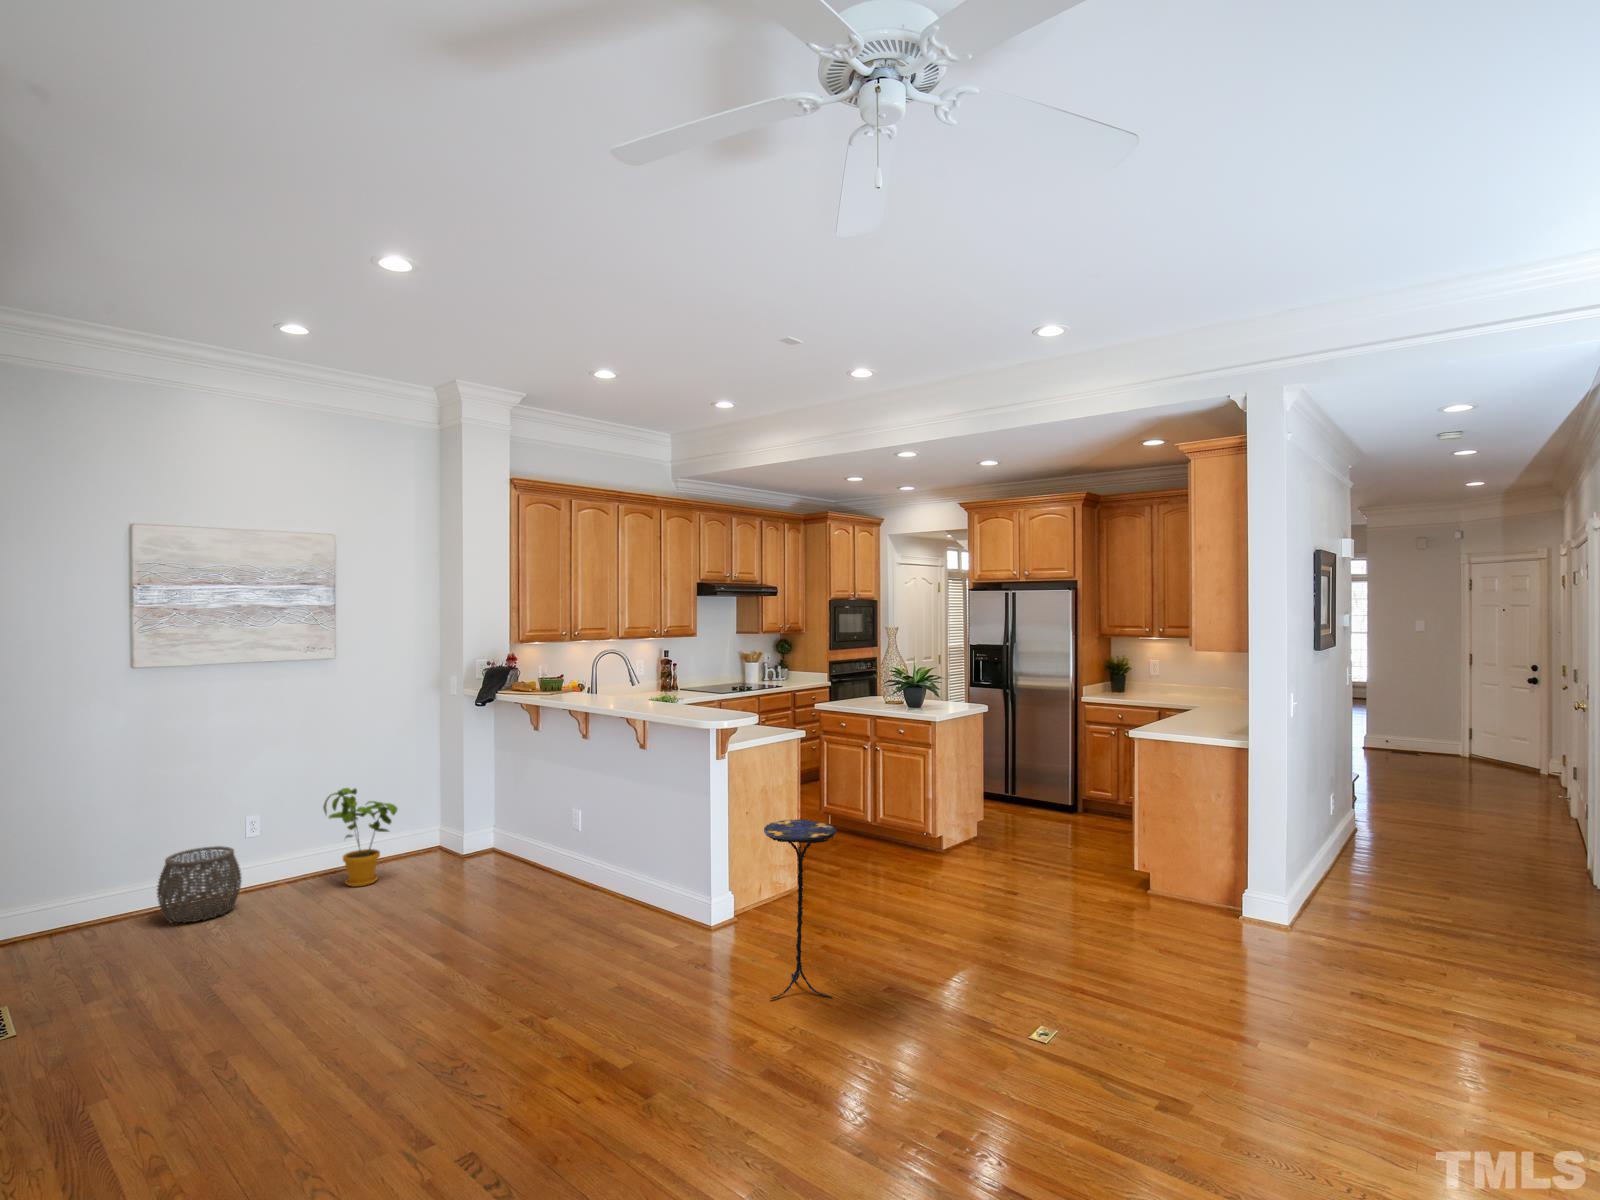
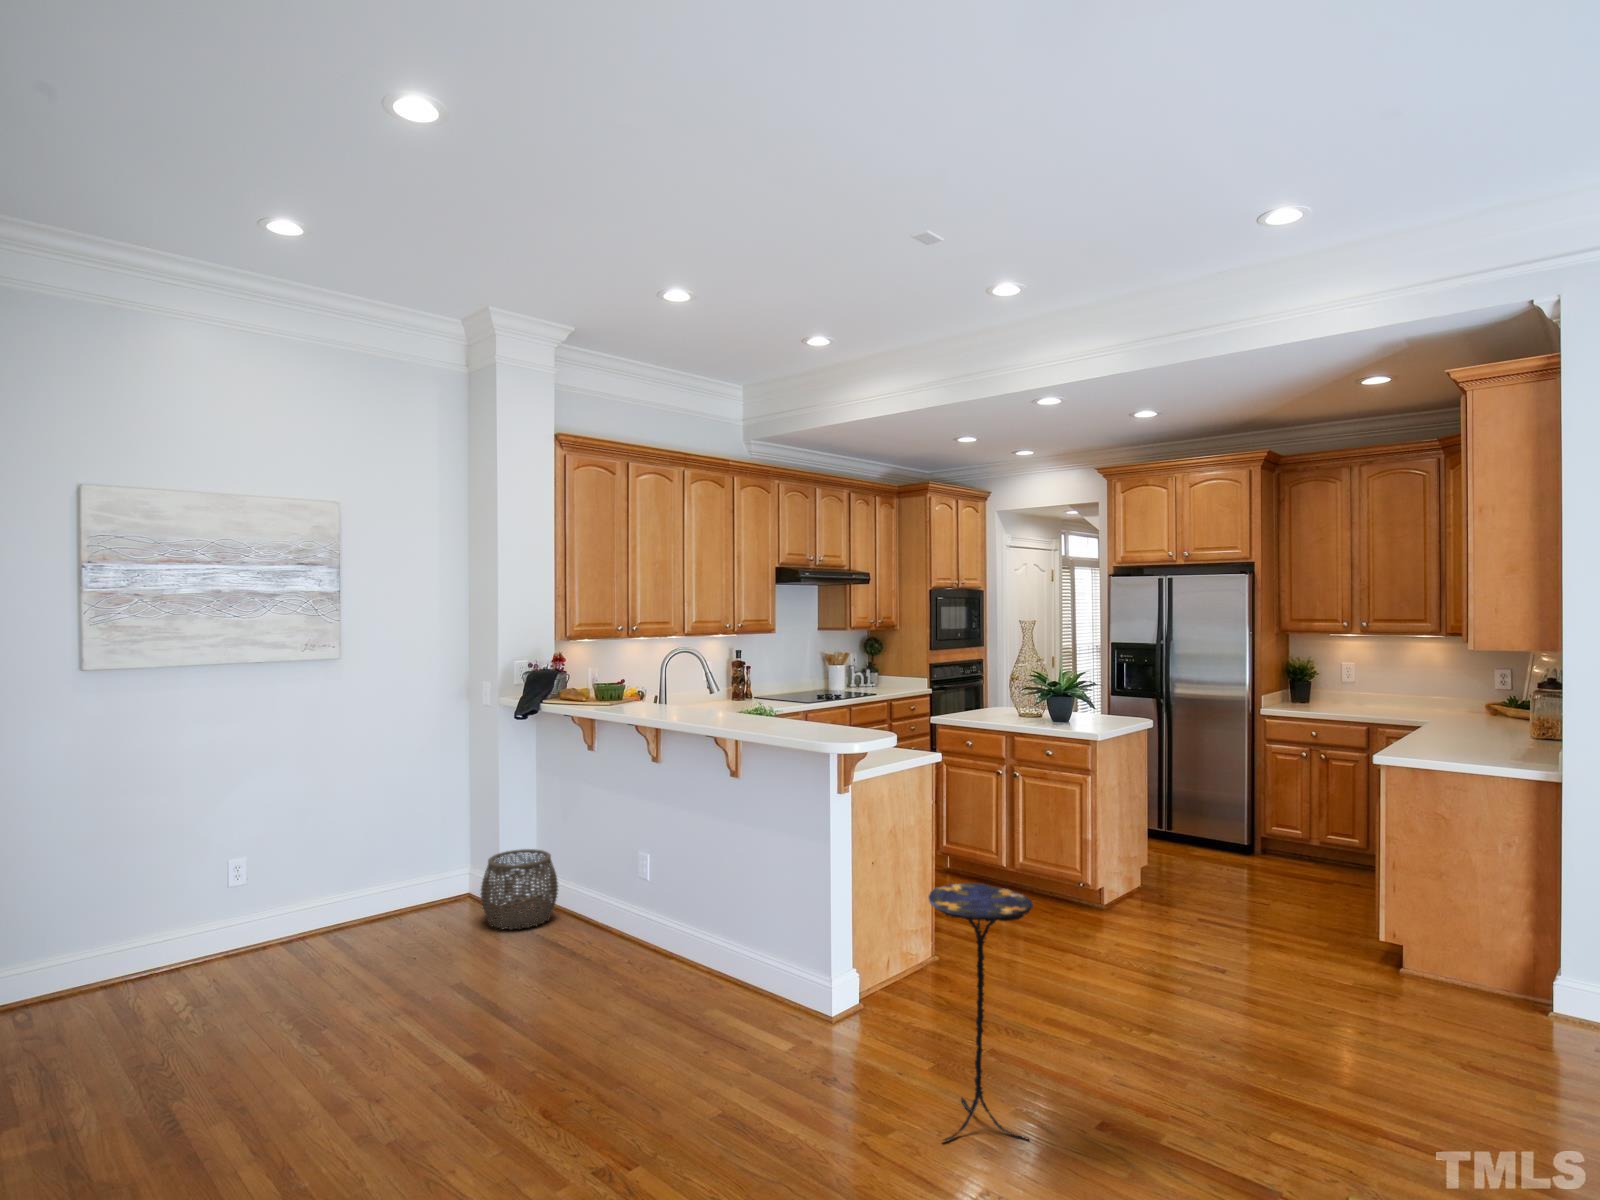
house plant: present [323,788,397,887] -> none [326,822,418,948]
woven basket: present [157,846,241,923] -> present [481,849,558,930]

